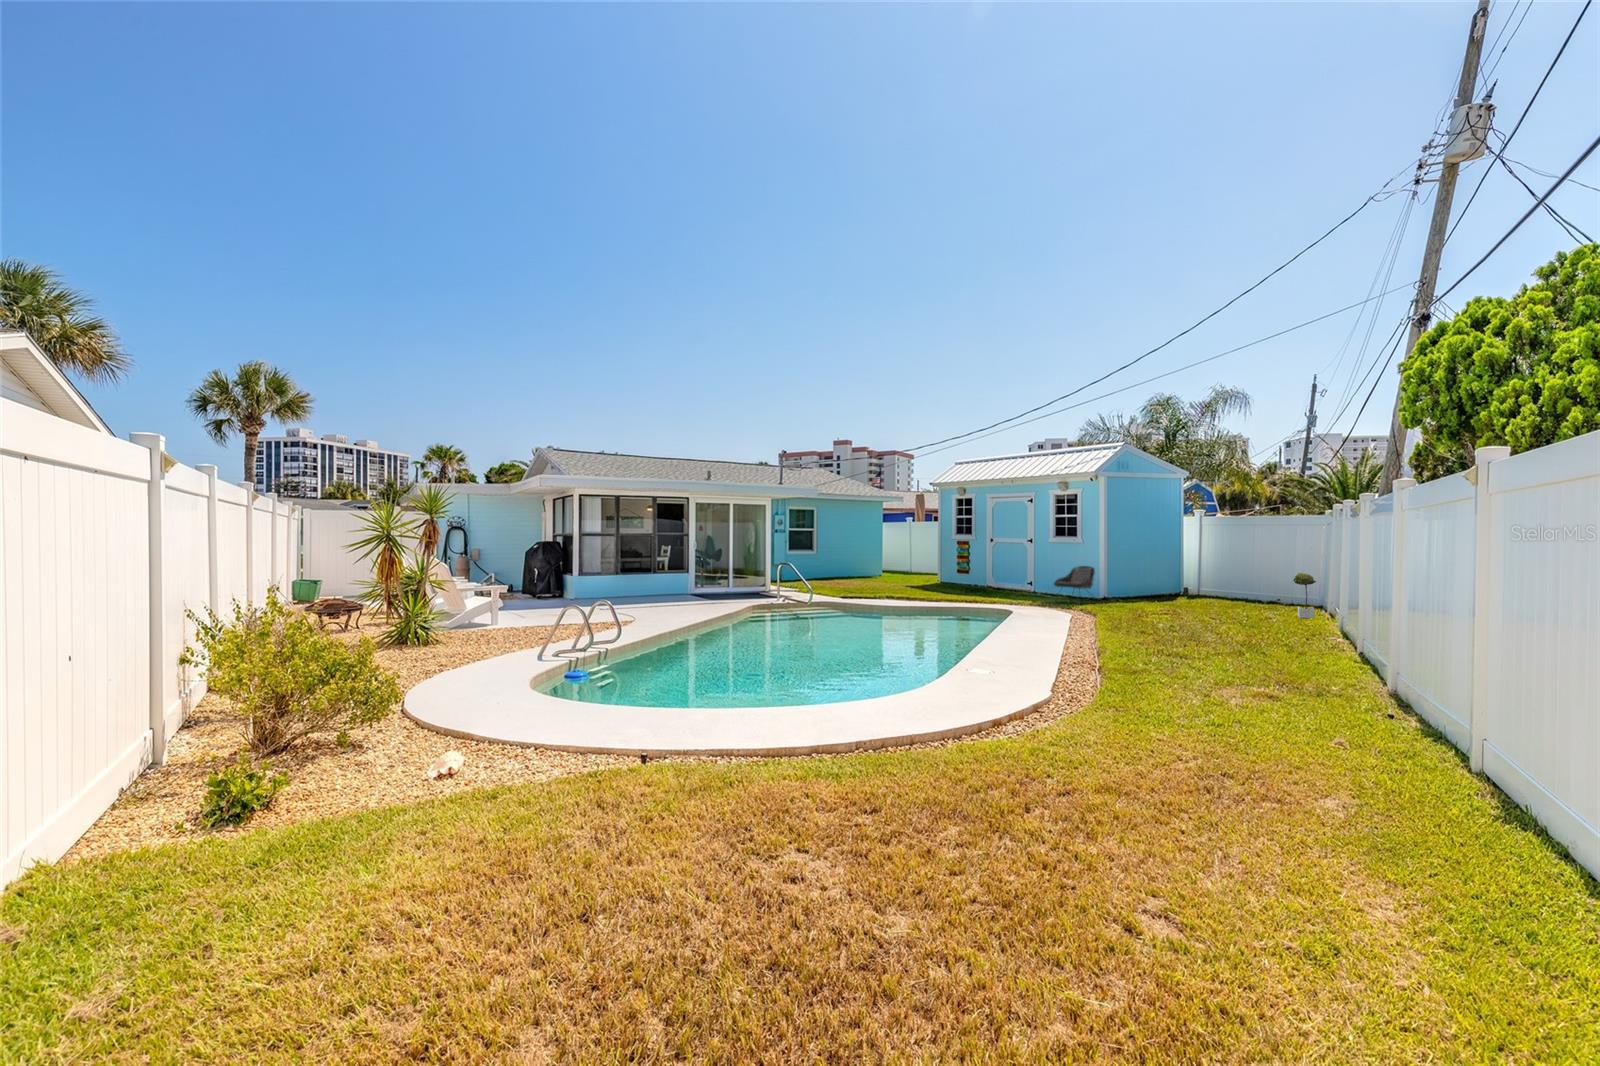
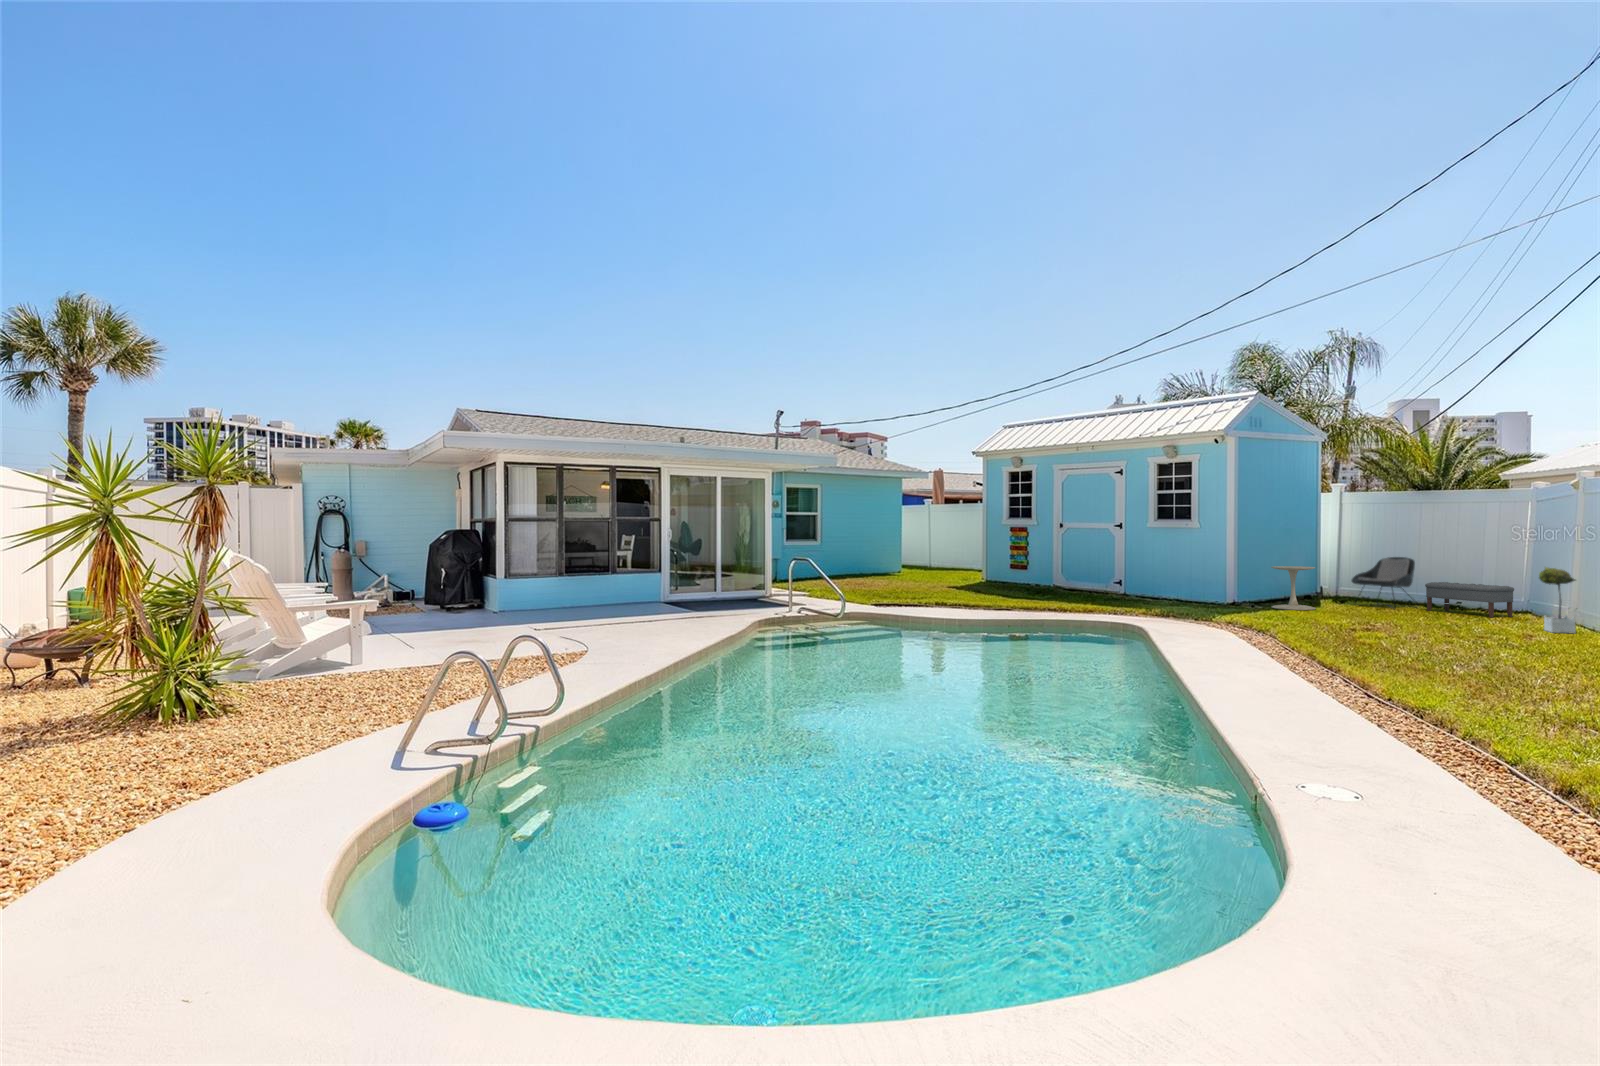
lounge chair: present [1054,566,1097,603] -> present [1352,557,1415,609]
pedestal table: none [1136,572,1167,604] -> present [1271,566,1316,610]
bench: none [1246,584,1300,610] -> present [1425,582,1514,618]

